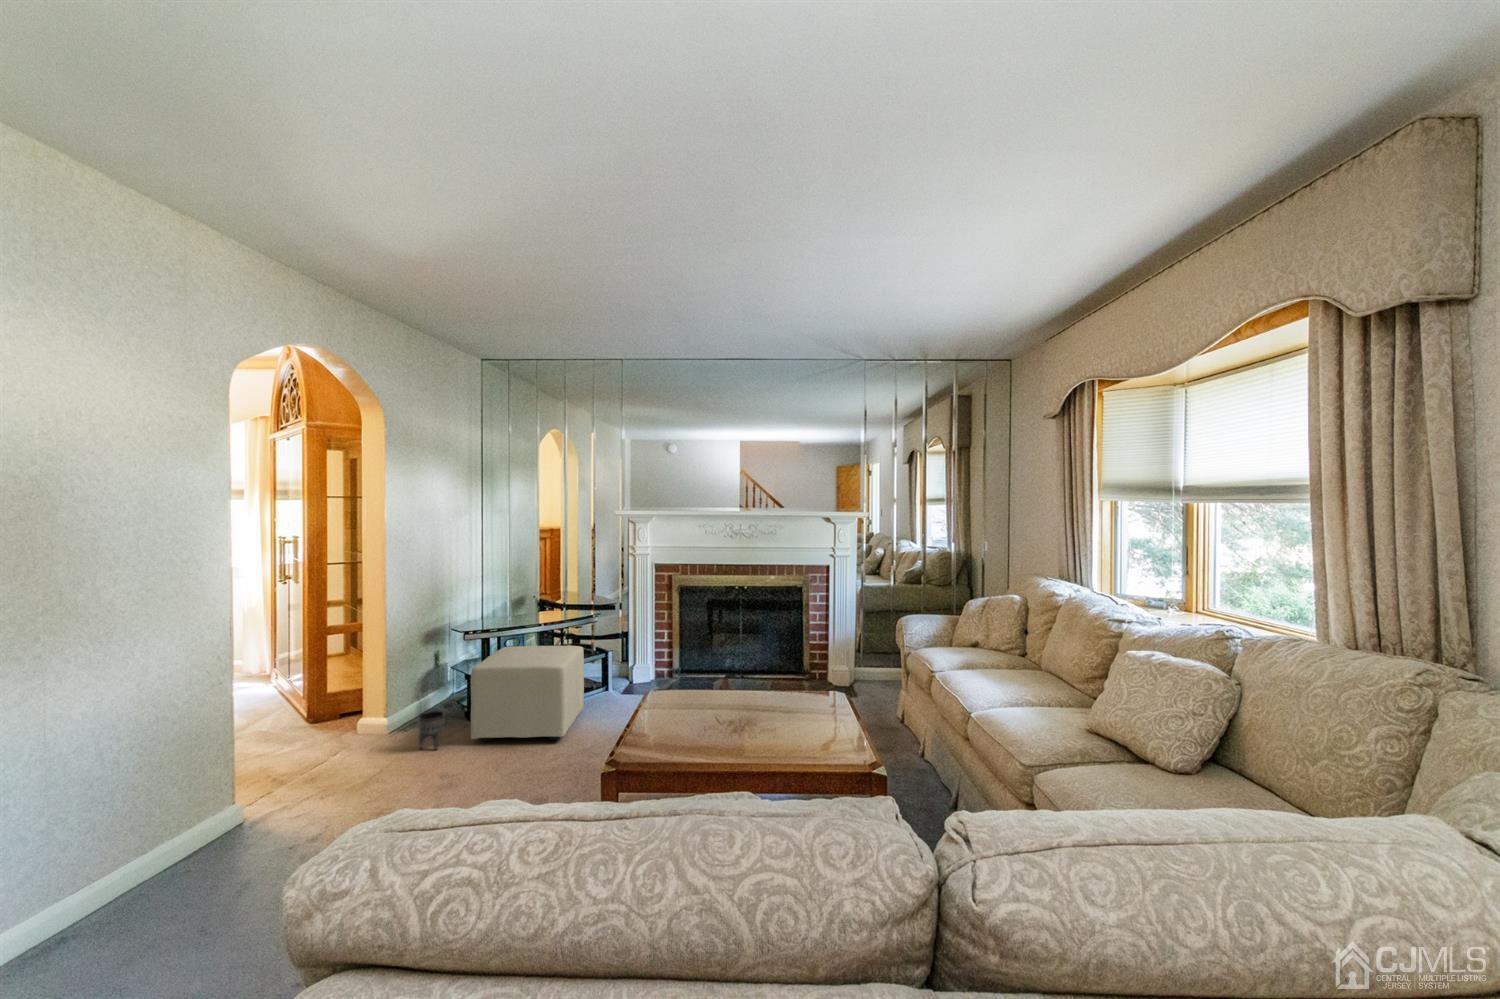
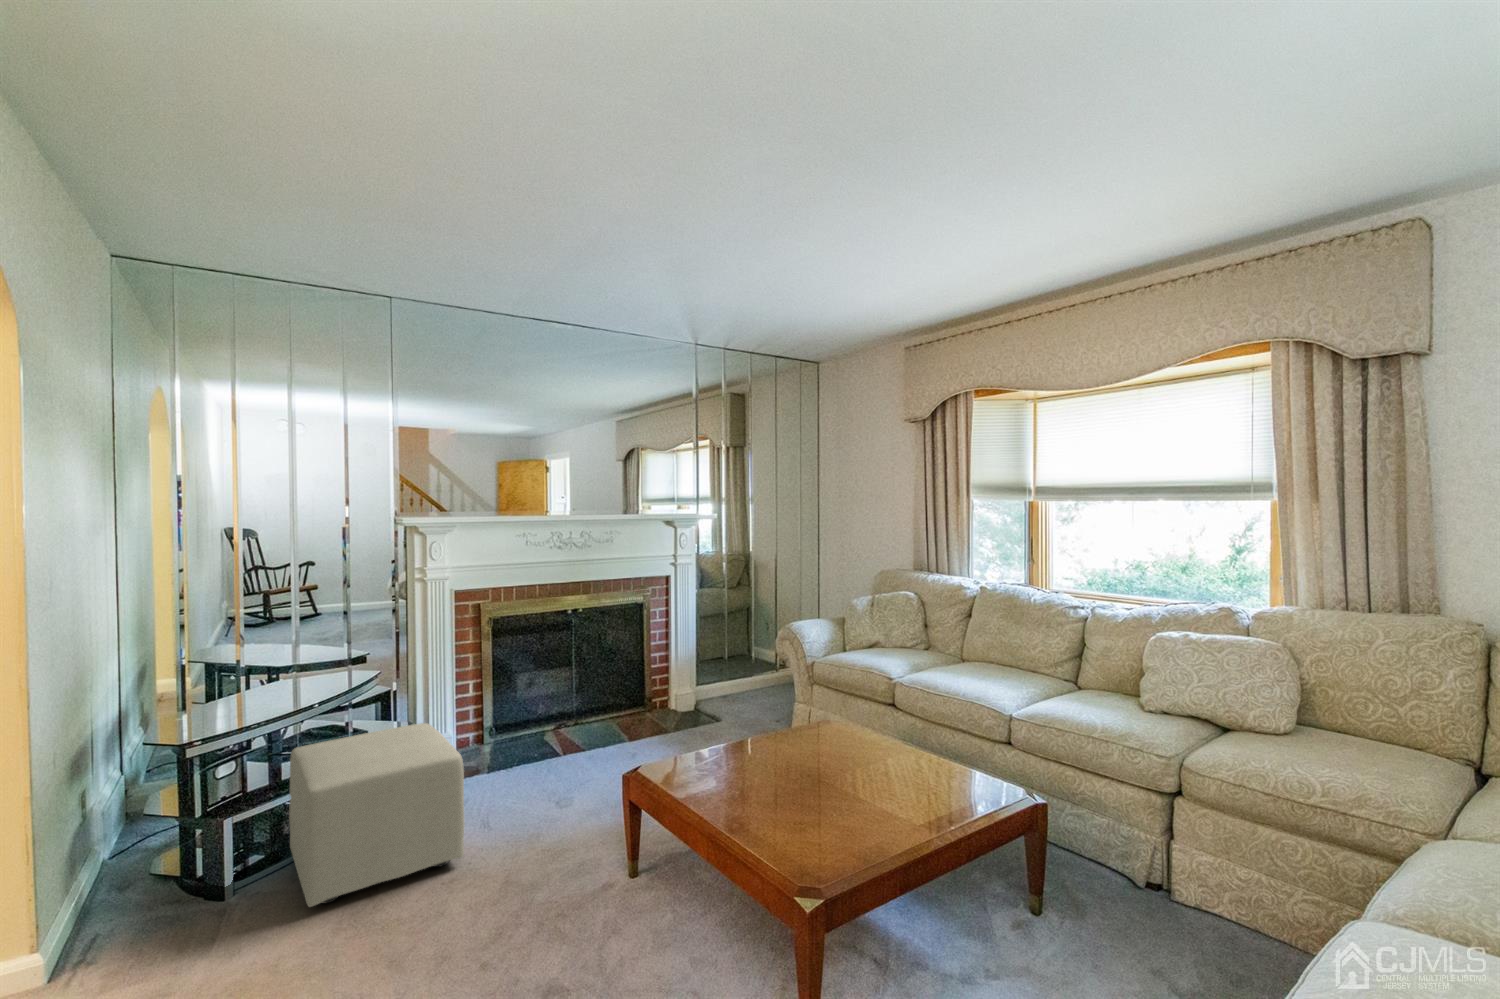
planter: present [418,711,445,750] -> none [208,878,259,956]

